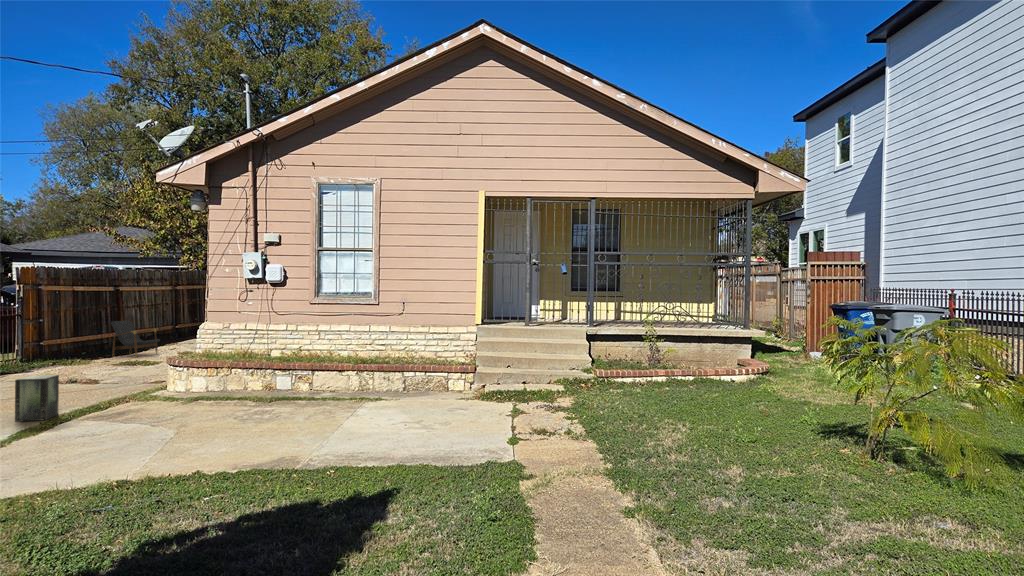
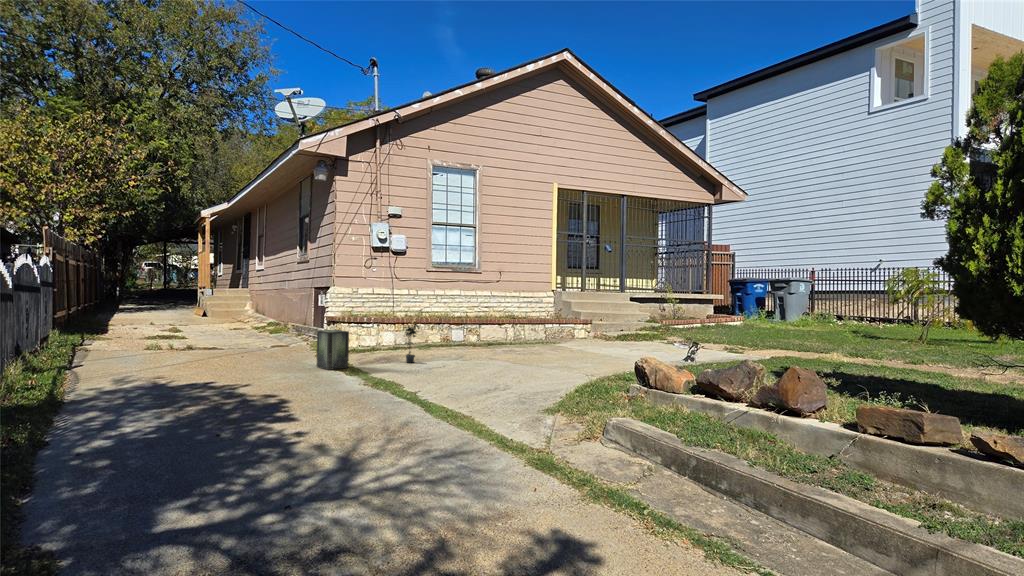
lounge chair: present [111,320,160,357] -> none [70,288,121,332]
potted plant: none [121,369,157,418] -> present [405,322,420,363]

